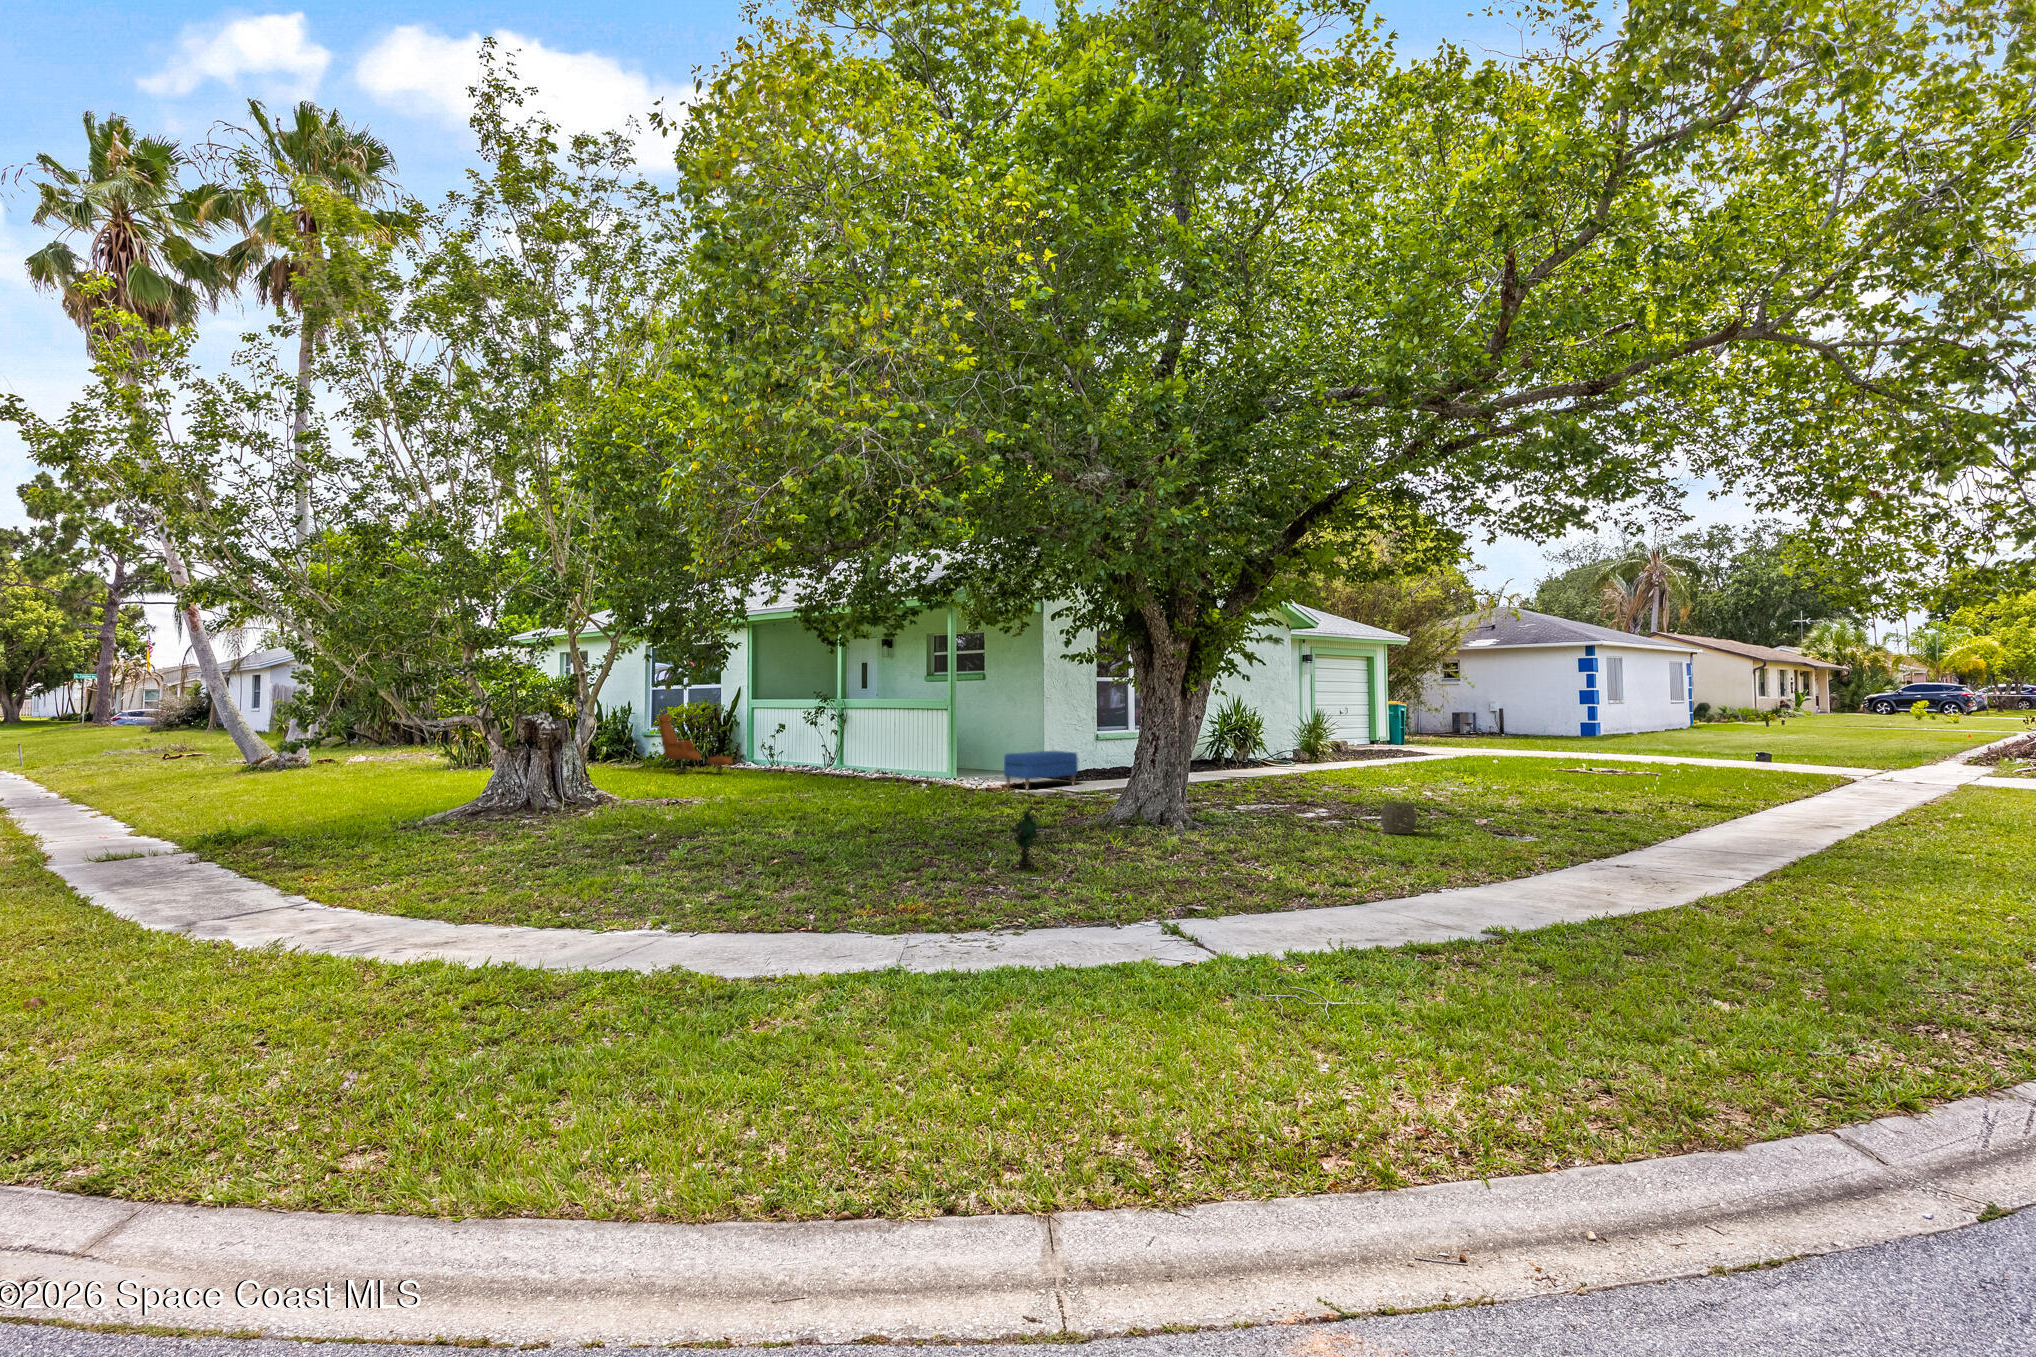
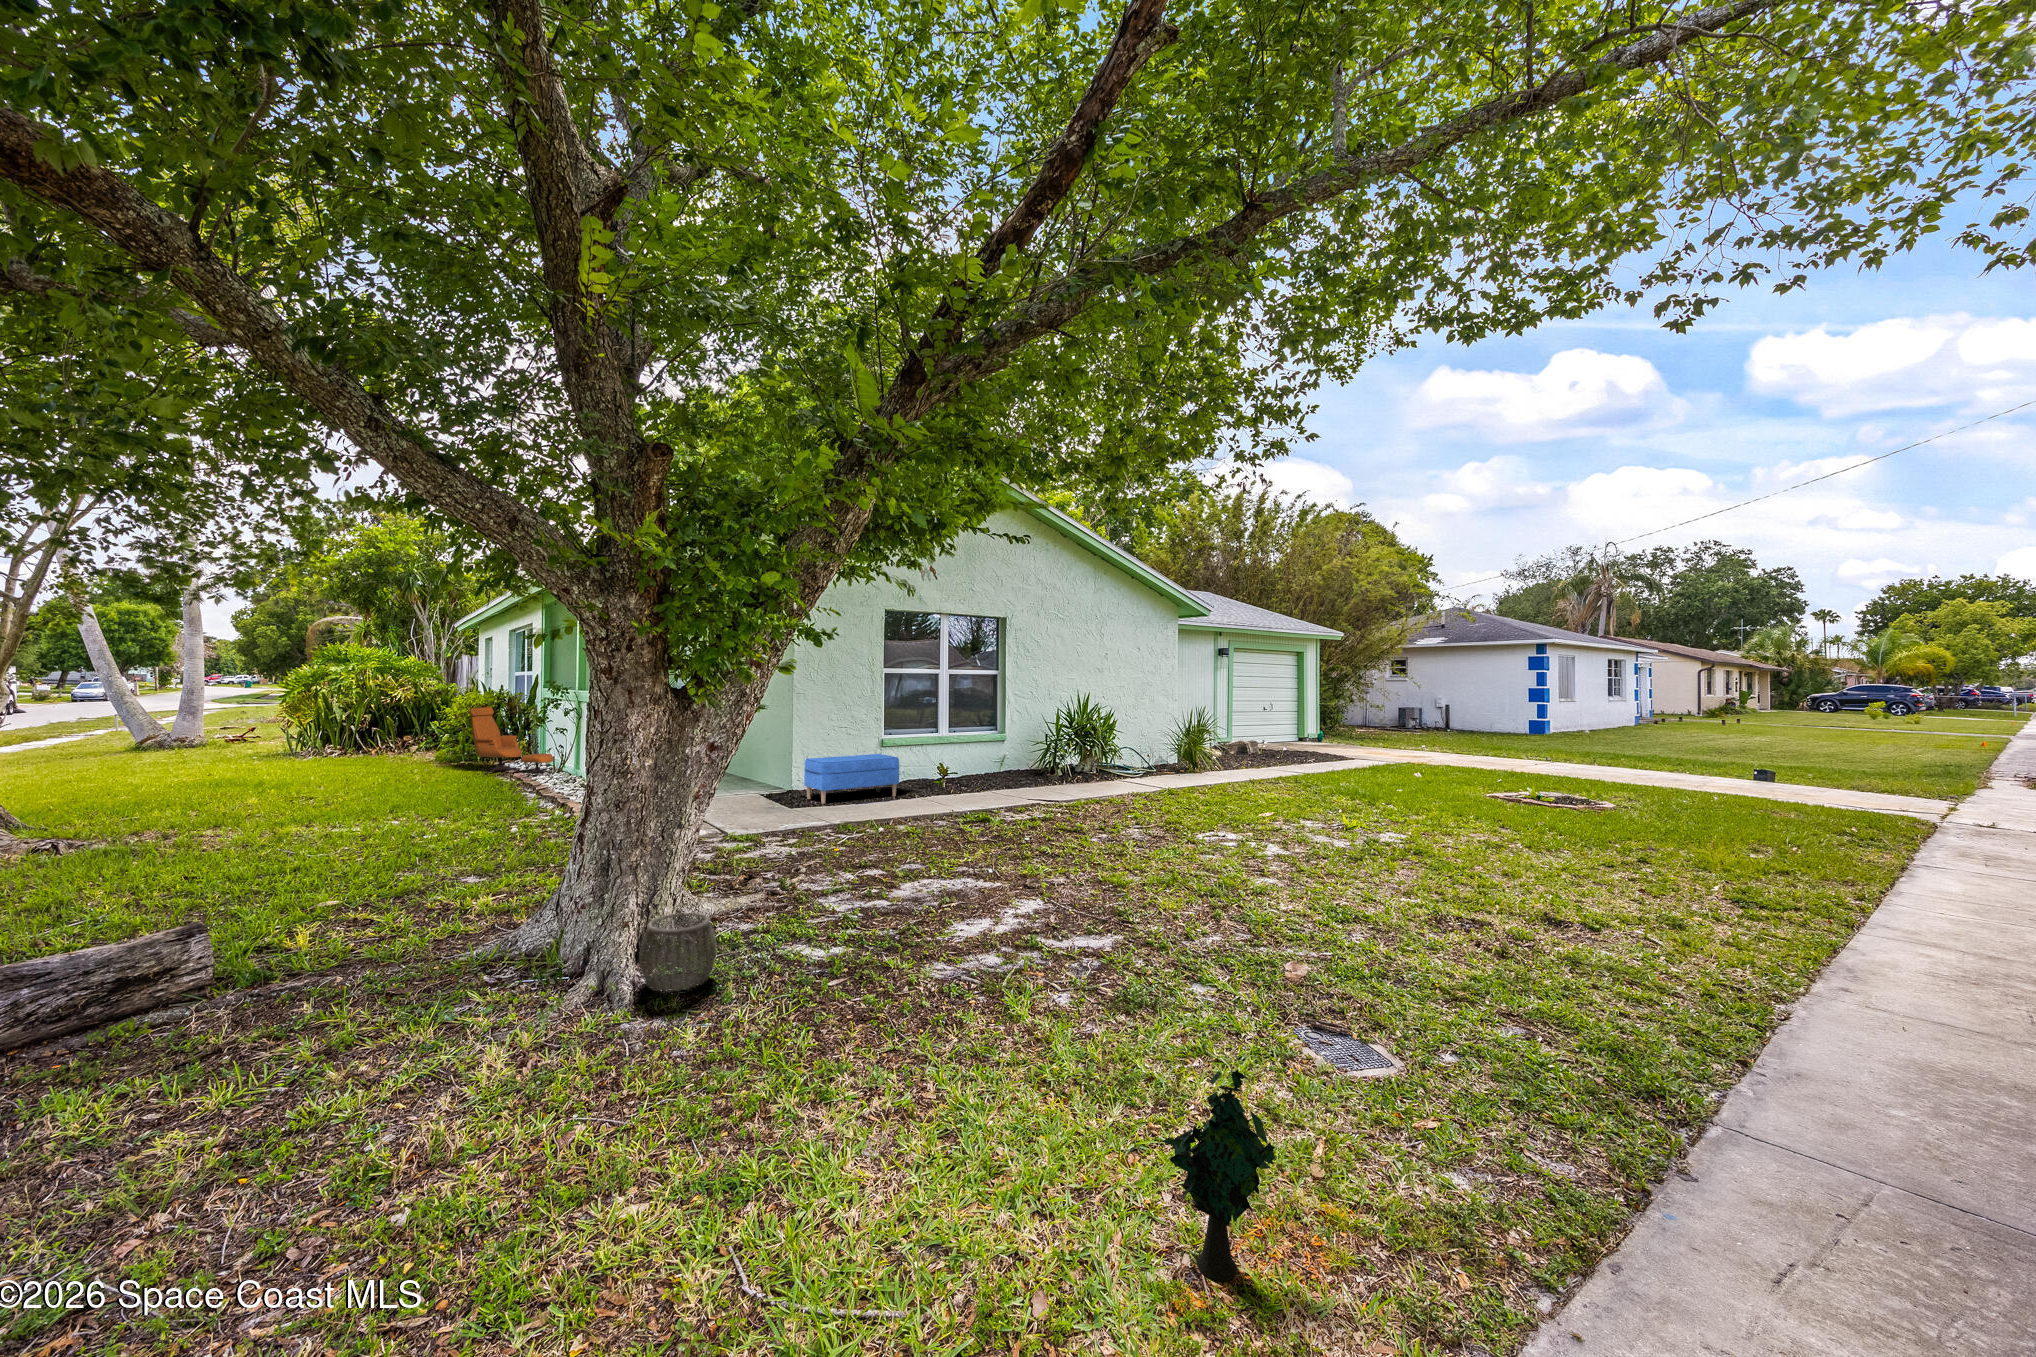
woven basket: present [1381,802,1416,834] -> present [640,913,717,992]
decorative plant: present [1009,806,1041,865] -> present [1162,1070,1275,1281]

